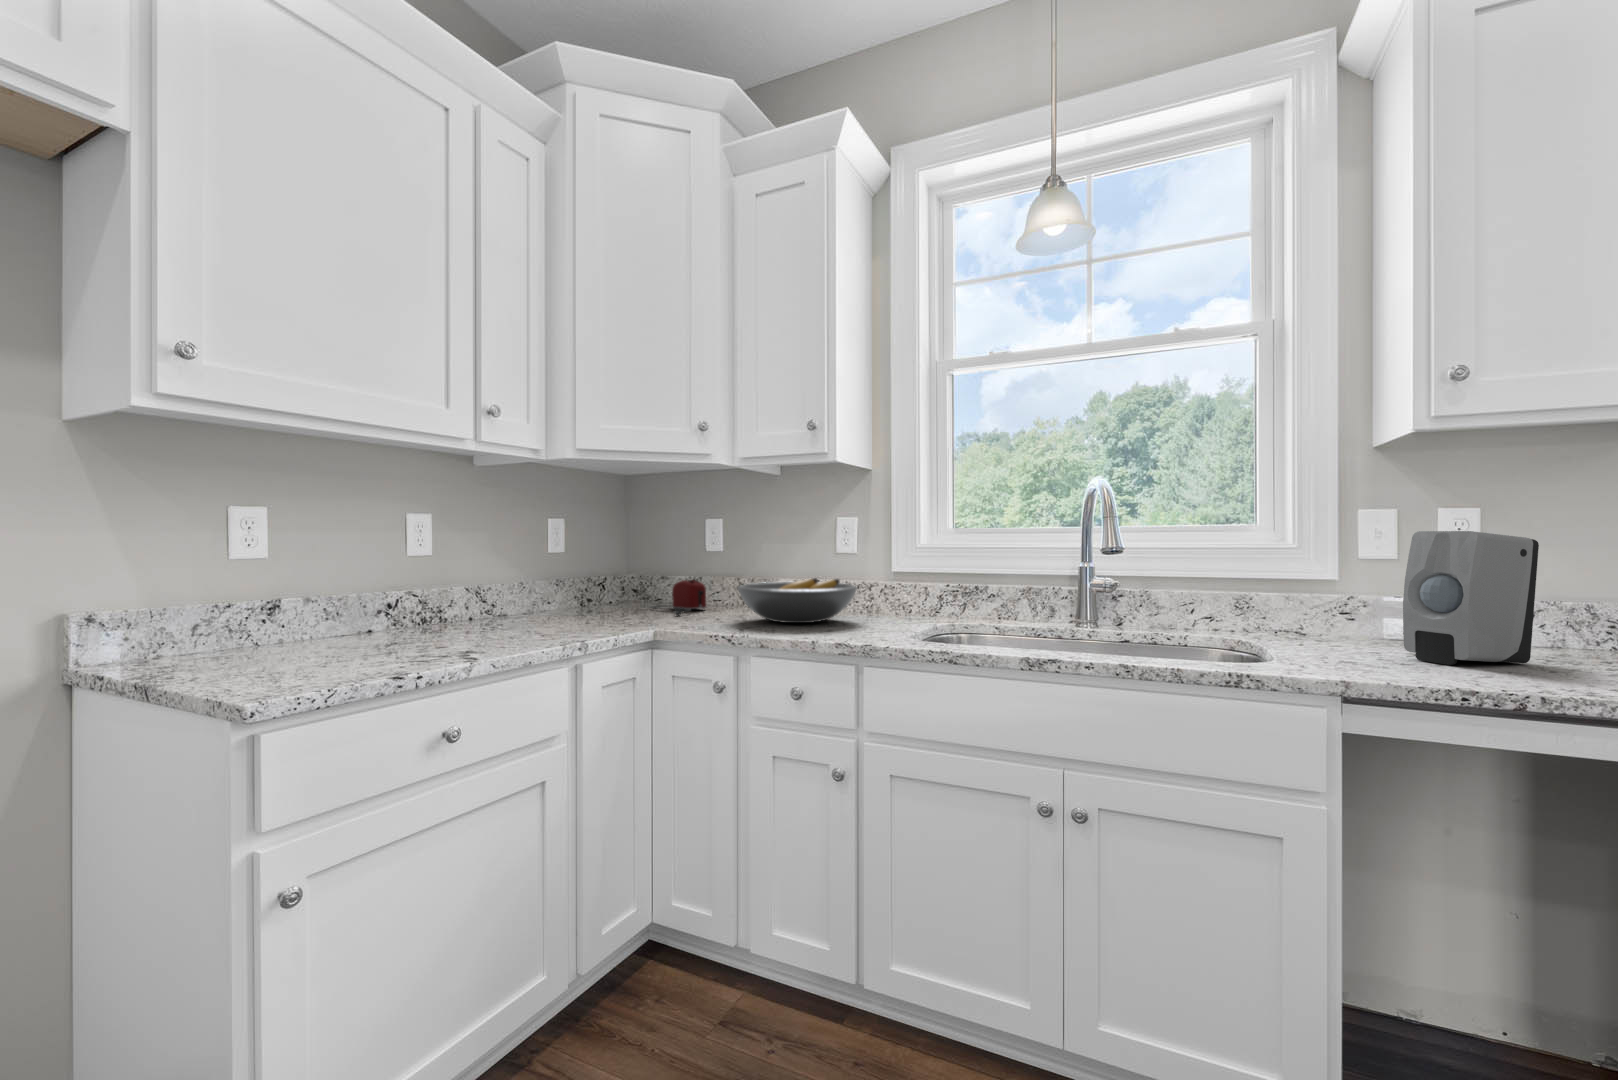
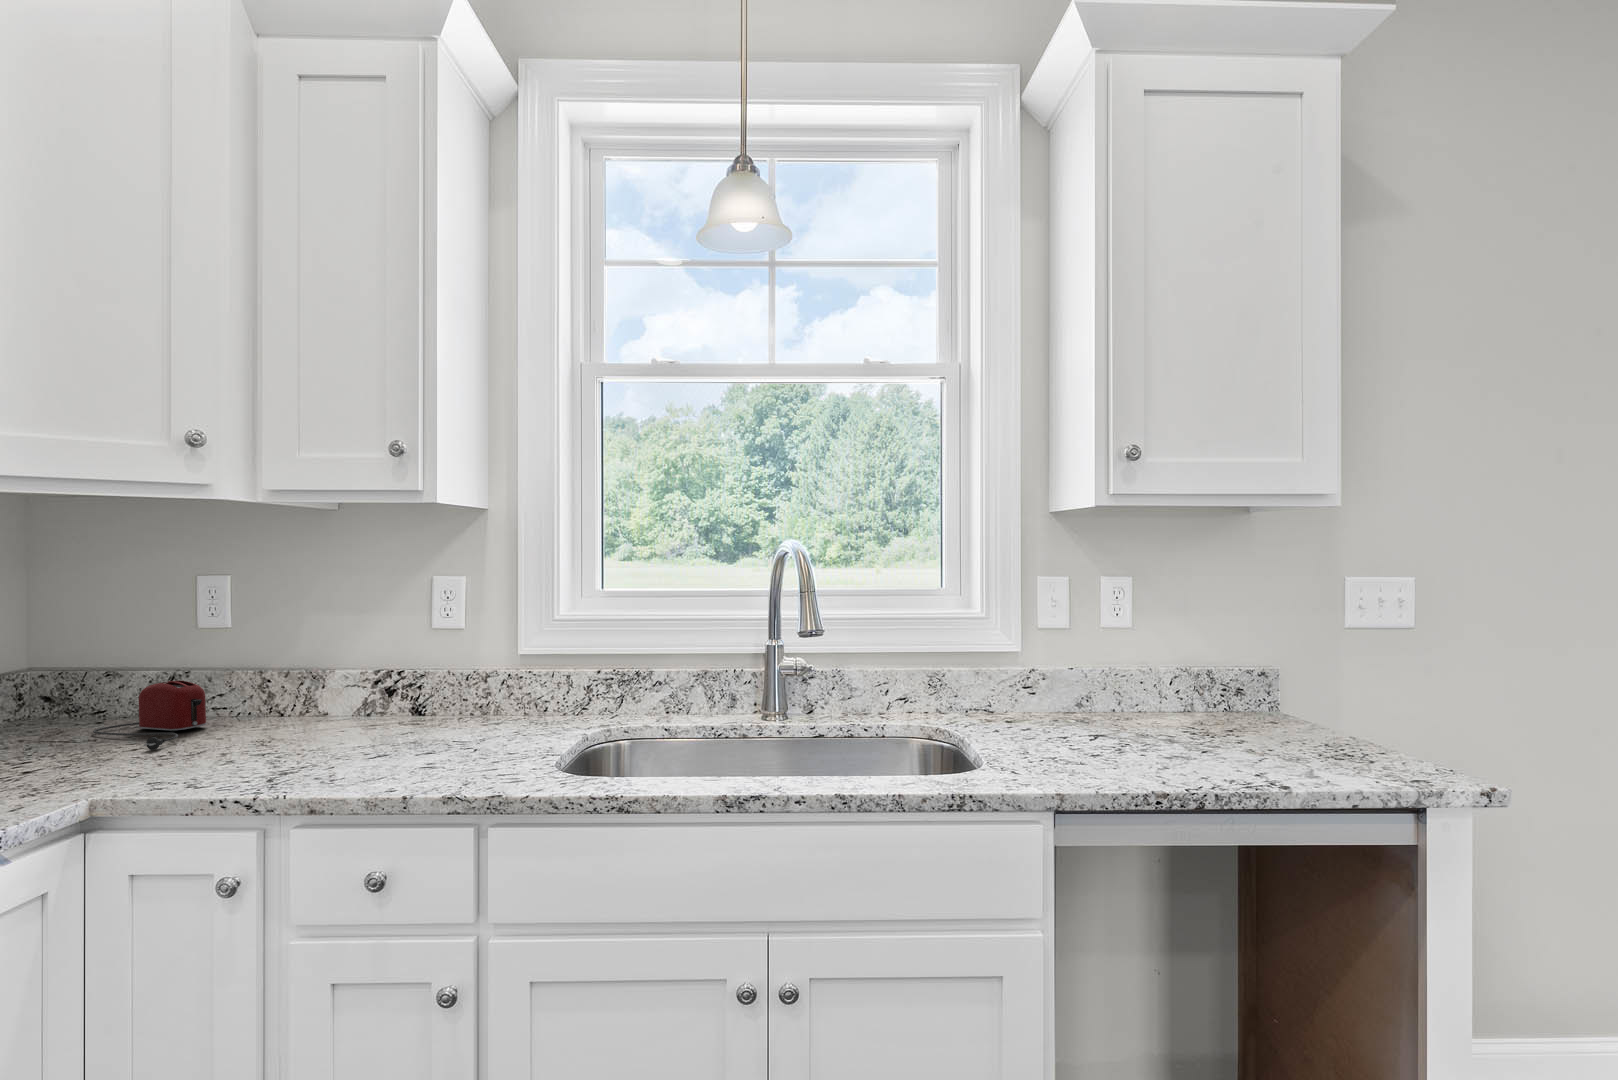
soap dispenser: present [1403,531,1539,665] -> none [1088,613,1190,751]
fruit bowl: present [737,578,857,623] -> none [269,678,471,751]

